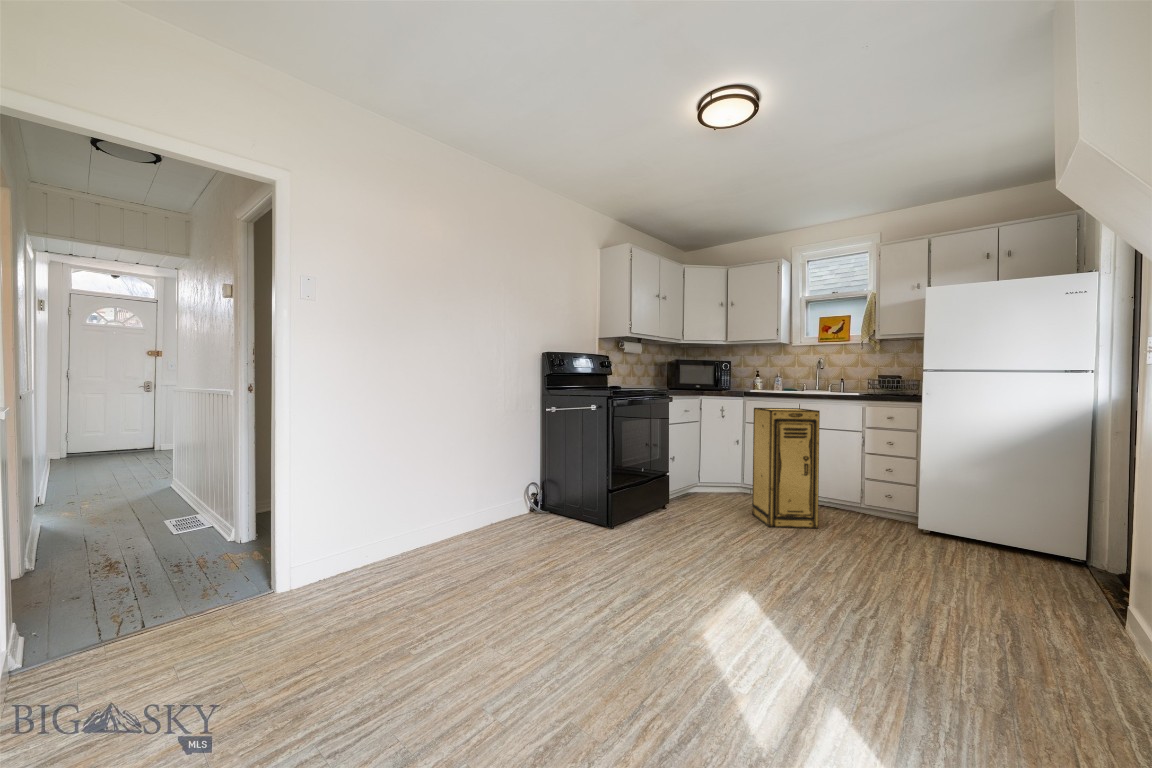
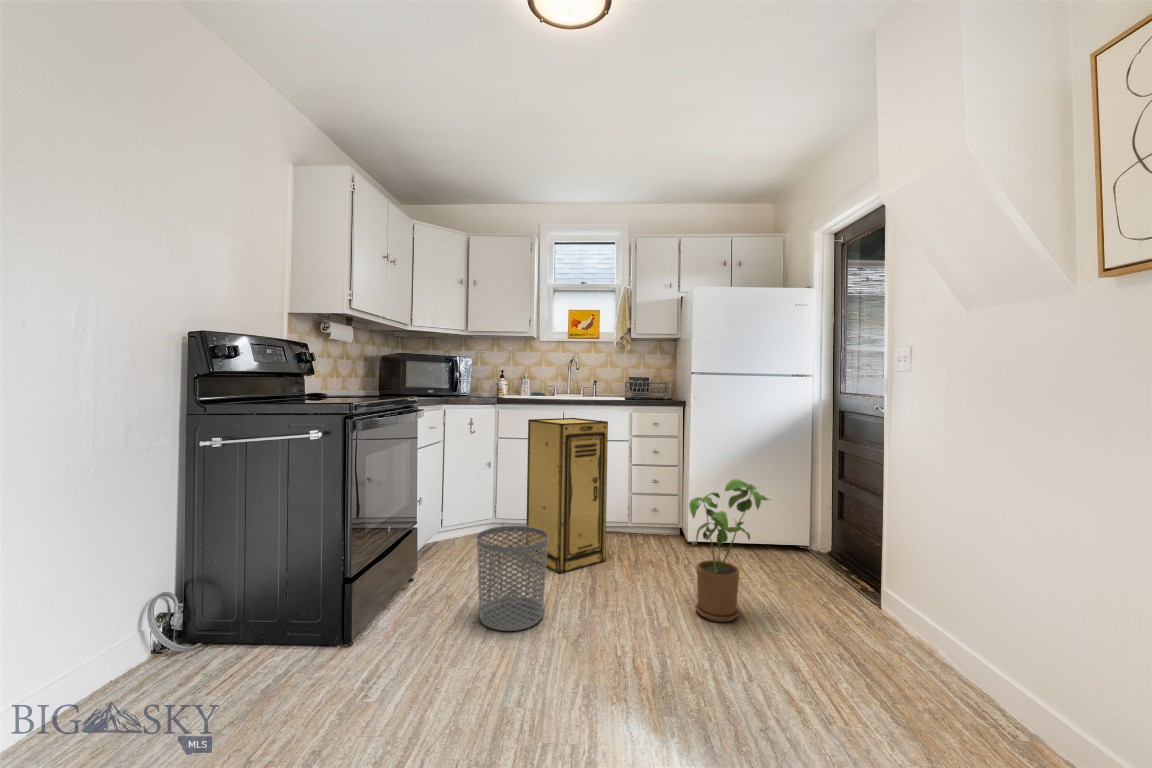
house plant: none [856,458,941,580] -> present [689,479,770,622]
waste bin: none [688,477,737,545] -> present [477,526,548,631]

